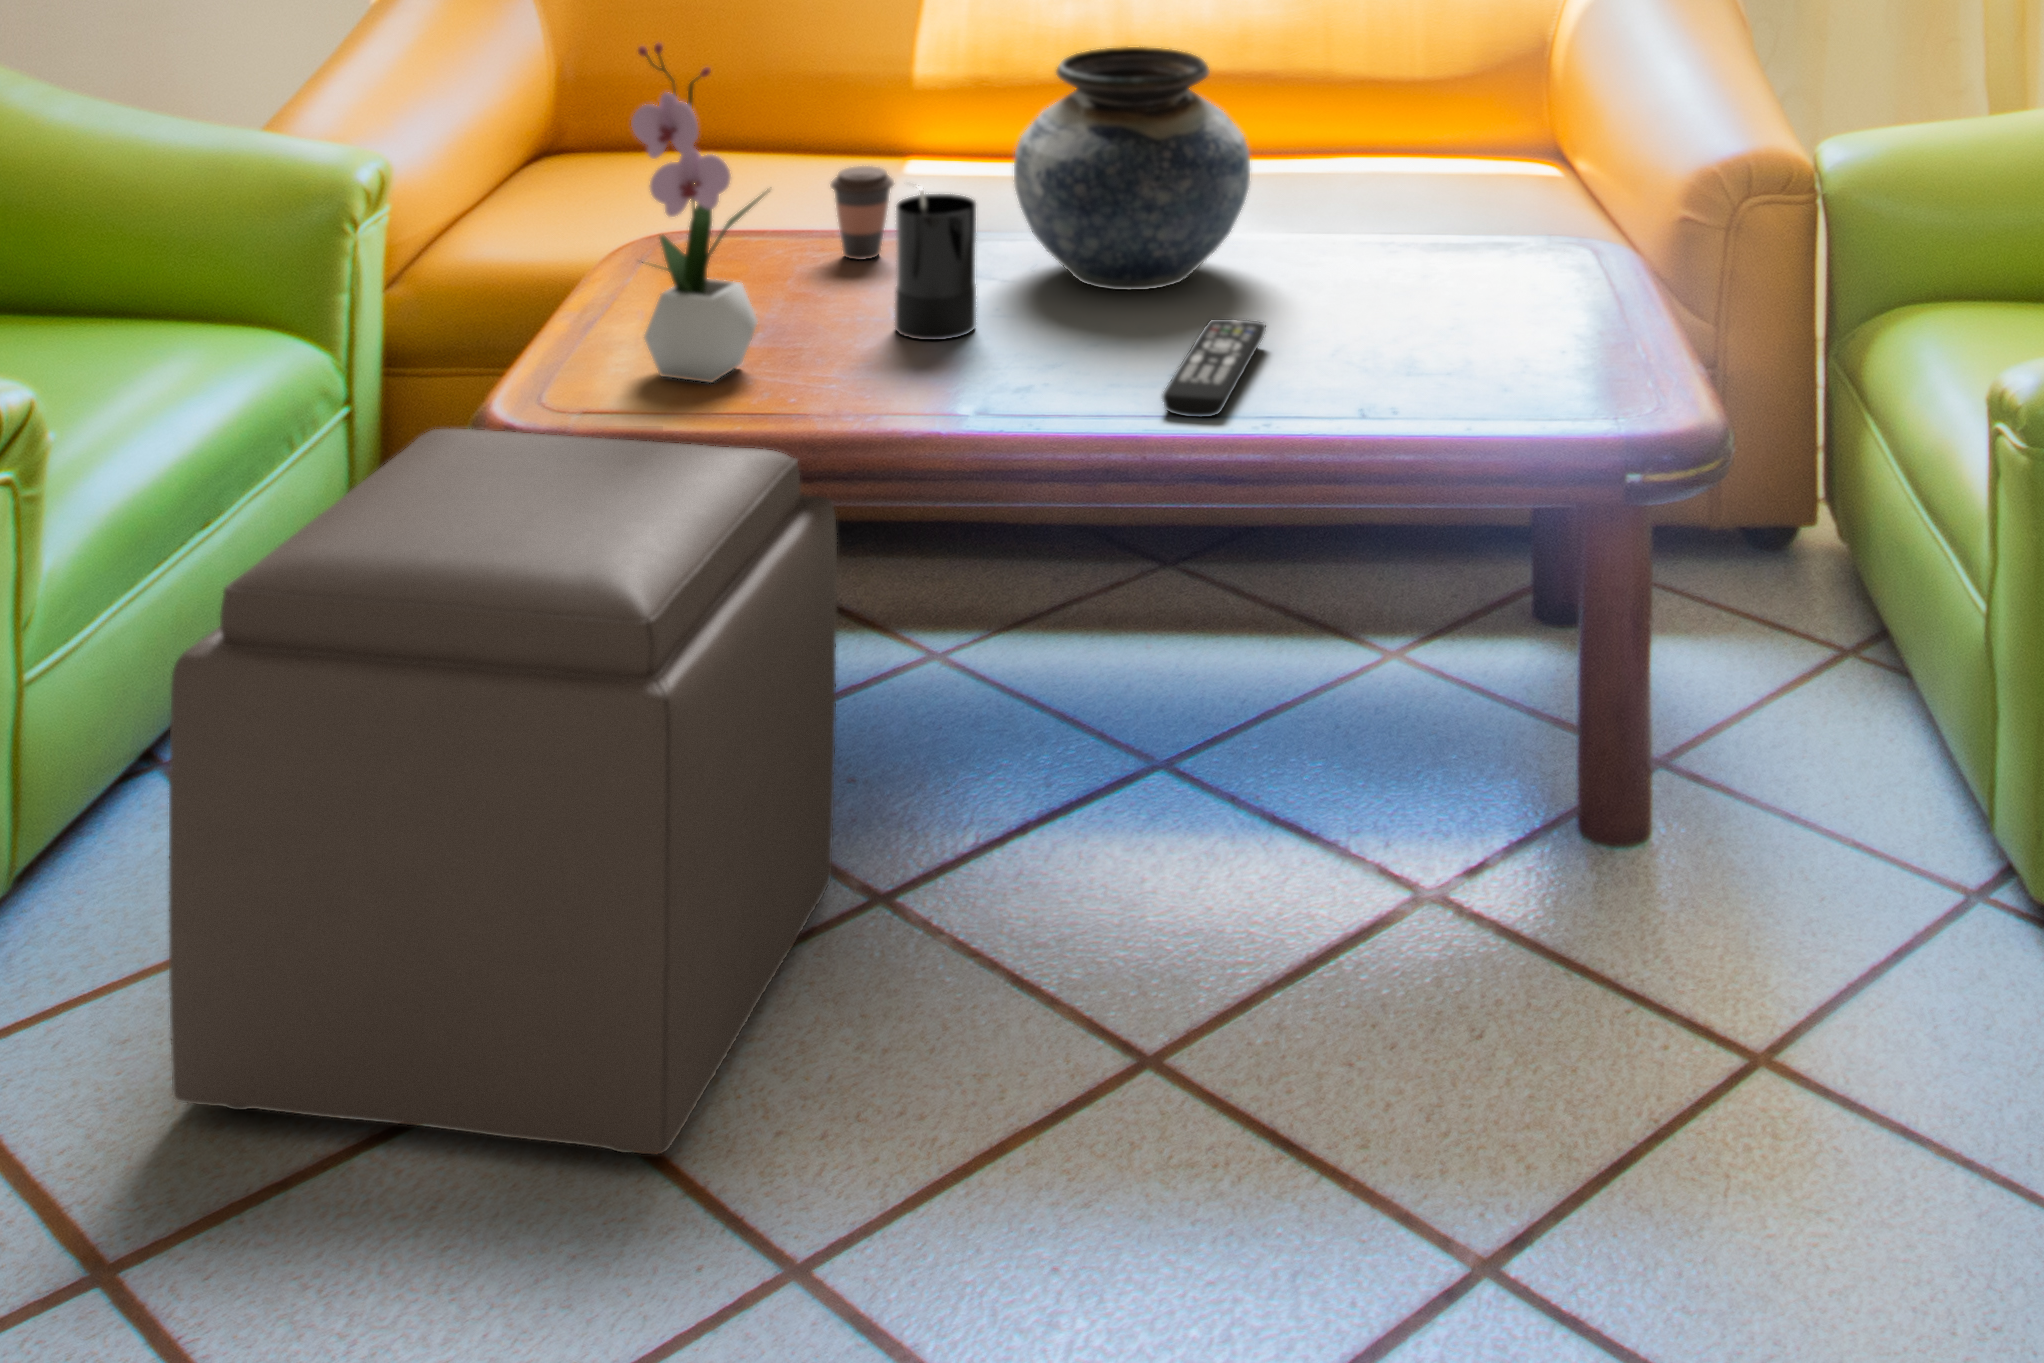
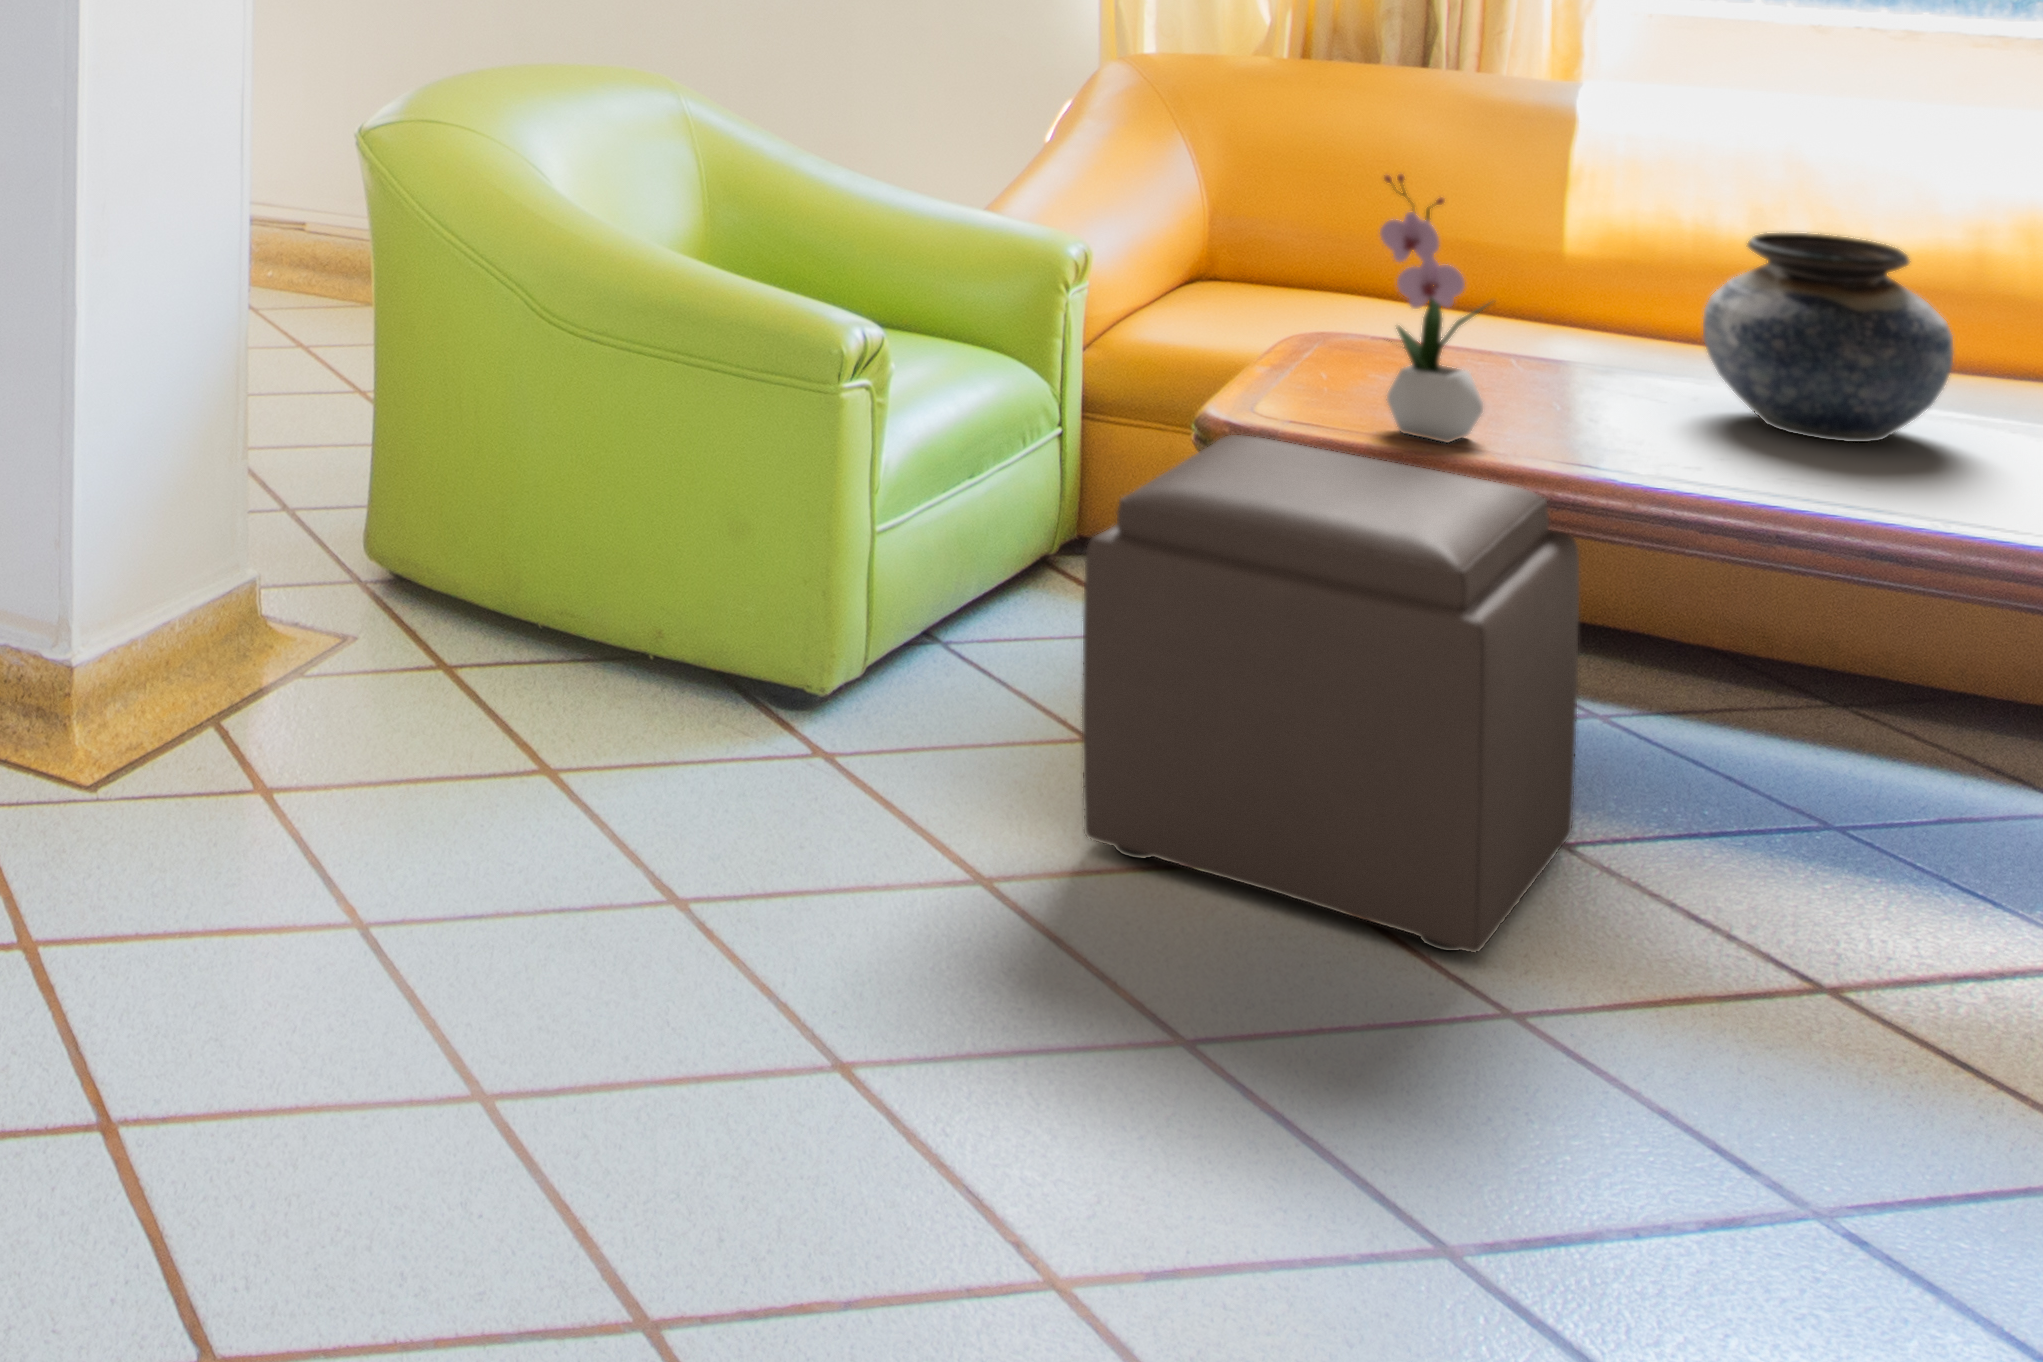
coffee cup: present [831,166,894,260] -> none [1517,308,1579,384]
candle: present [895,187,976,340] -> none [1600,316,1680,447]
remote control: present [1162,319,1266,417] -> none [1887,465,1984,533]

